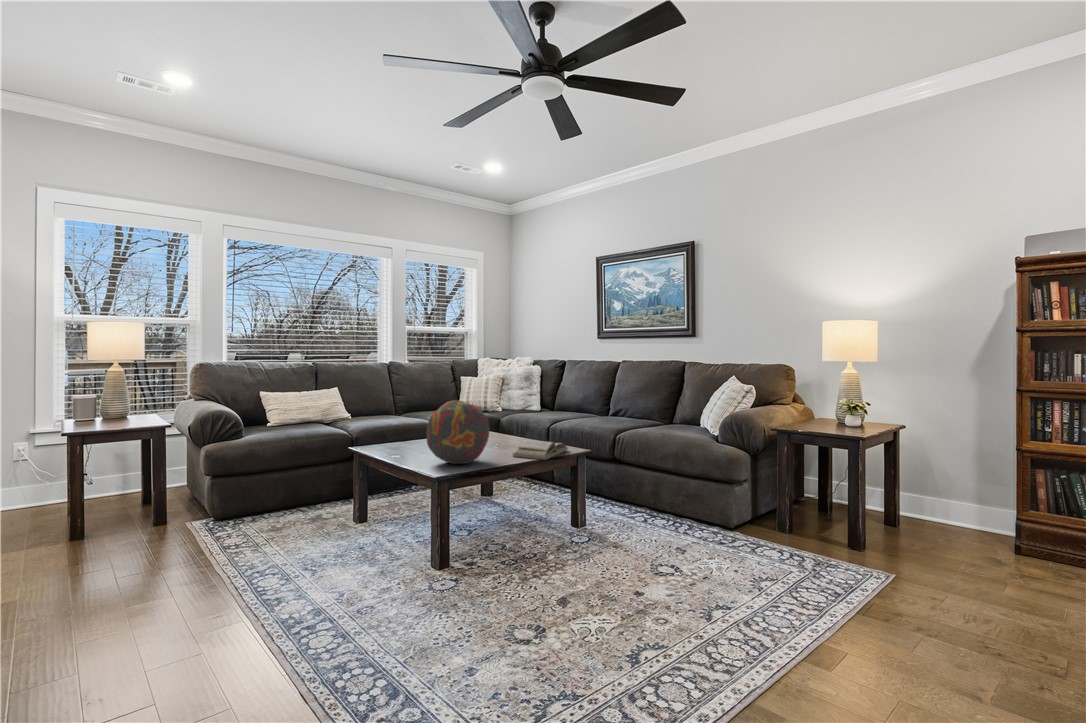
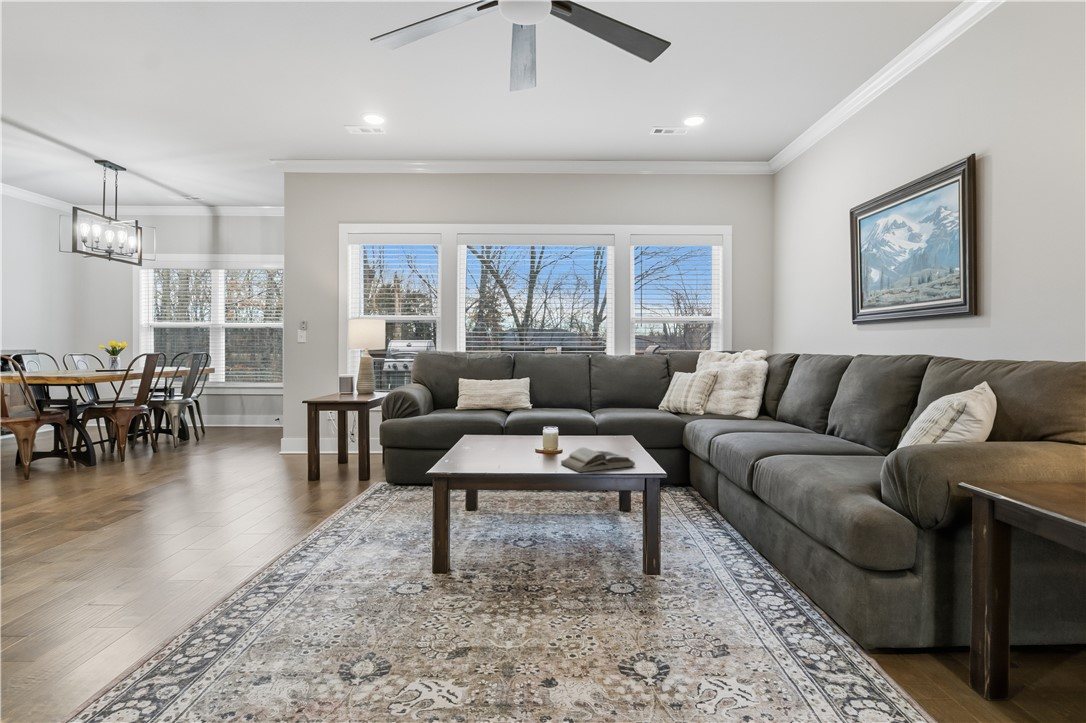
decorative orb: present [427,400,490,464] -> none [466,400,527,464]

